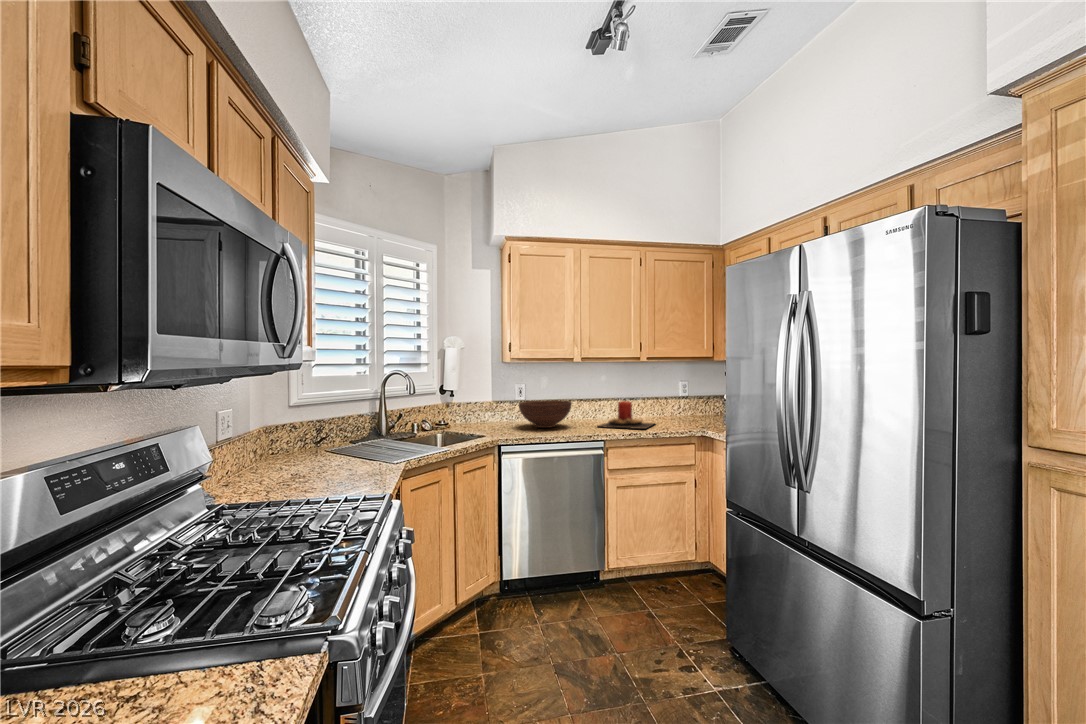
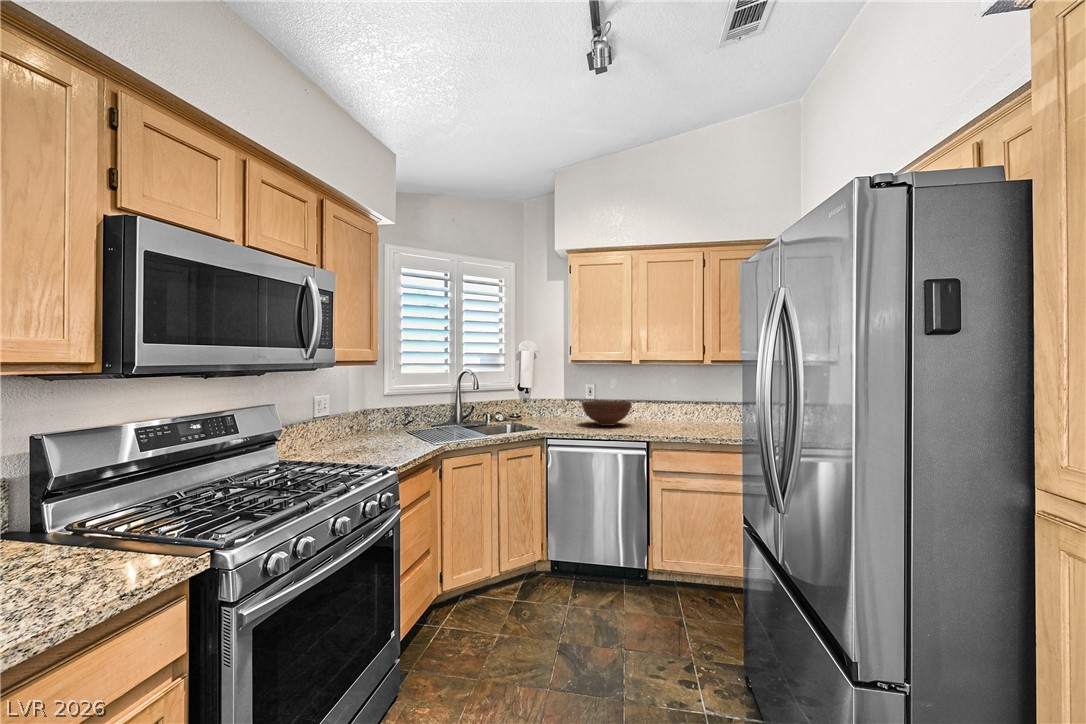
candle: present [598,401,654,429] -> none [655,403,720,432]

